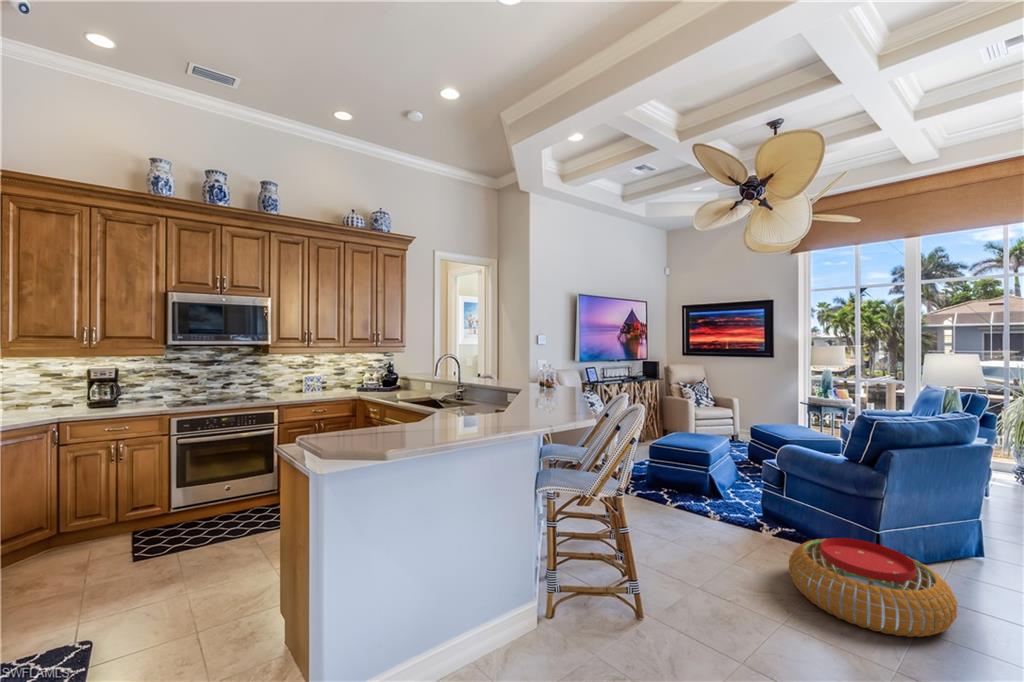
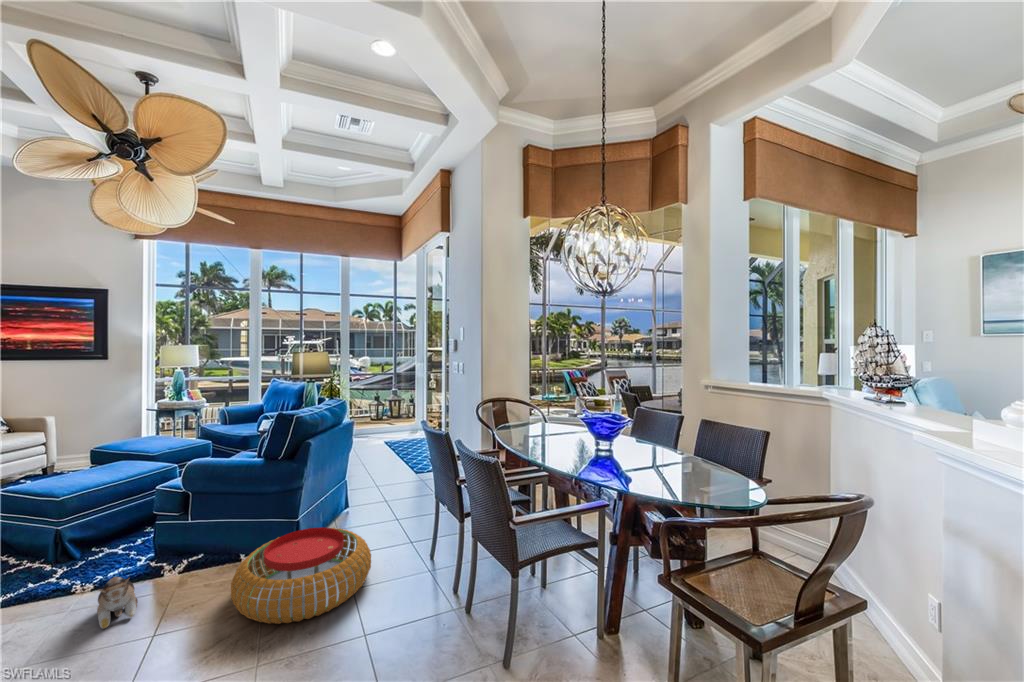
plush toy: none [709,507,737,543] -> present [97,577,138,629]

